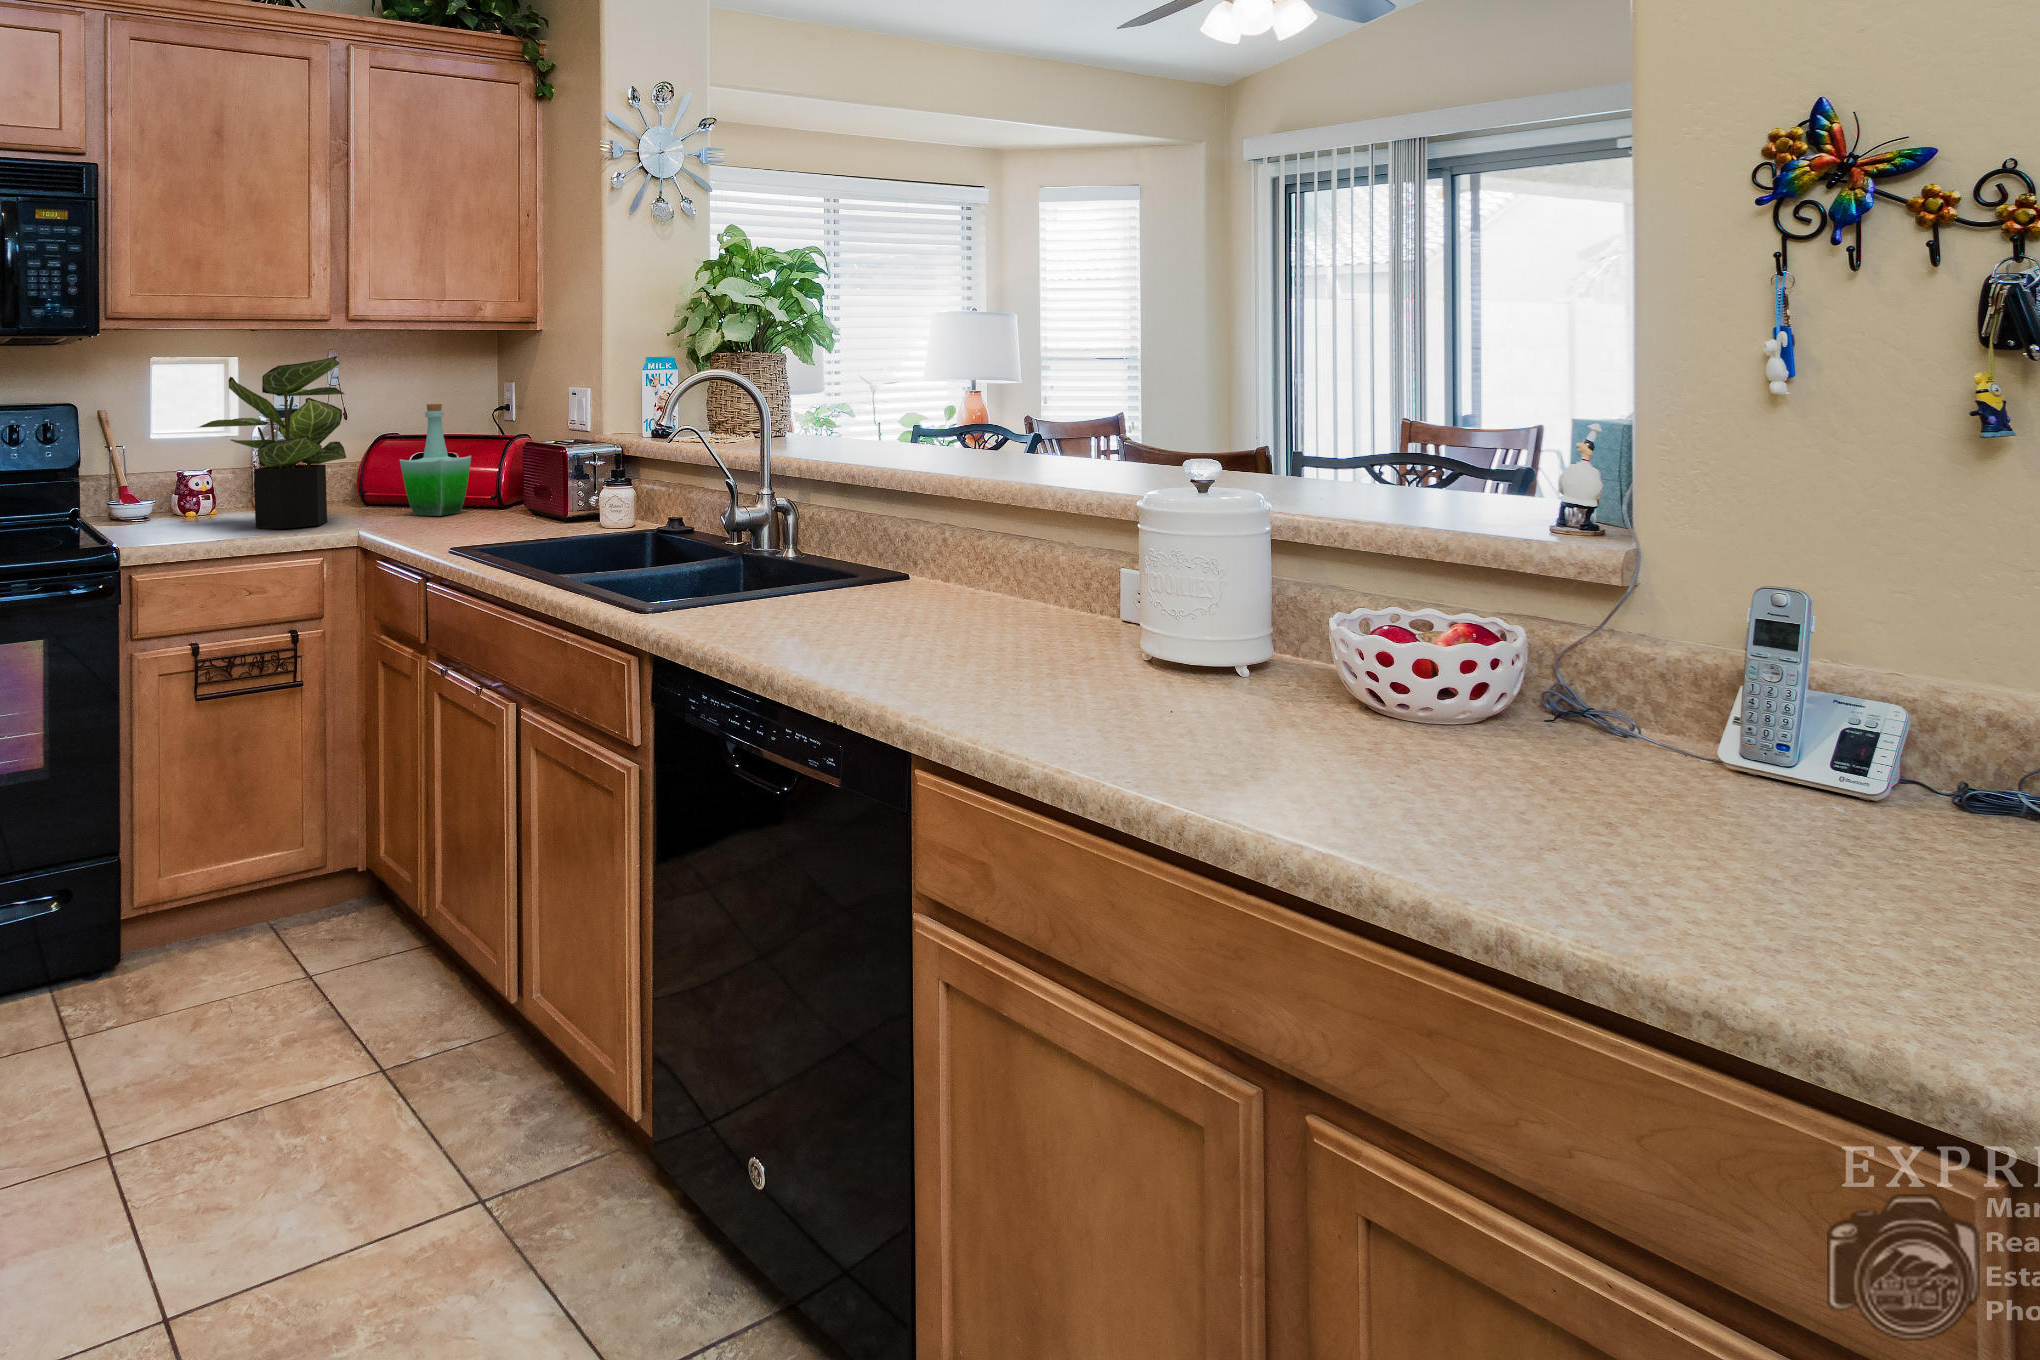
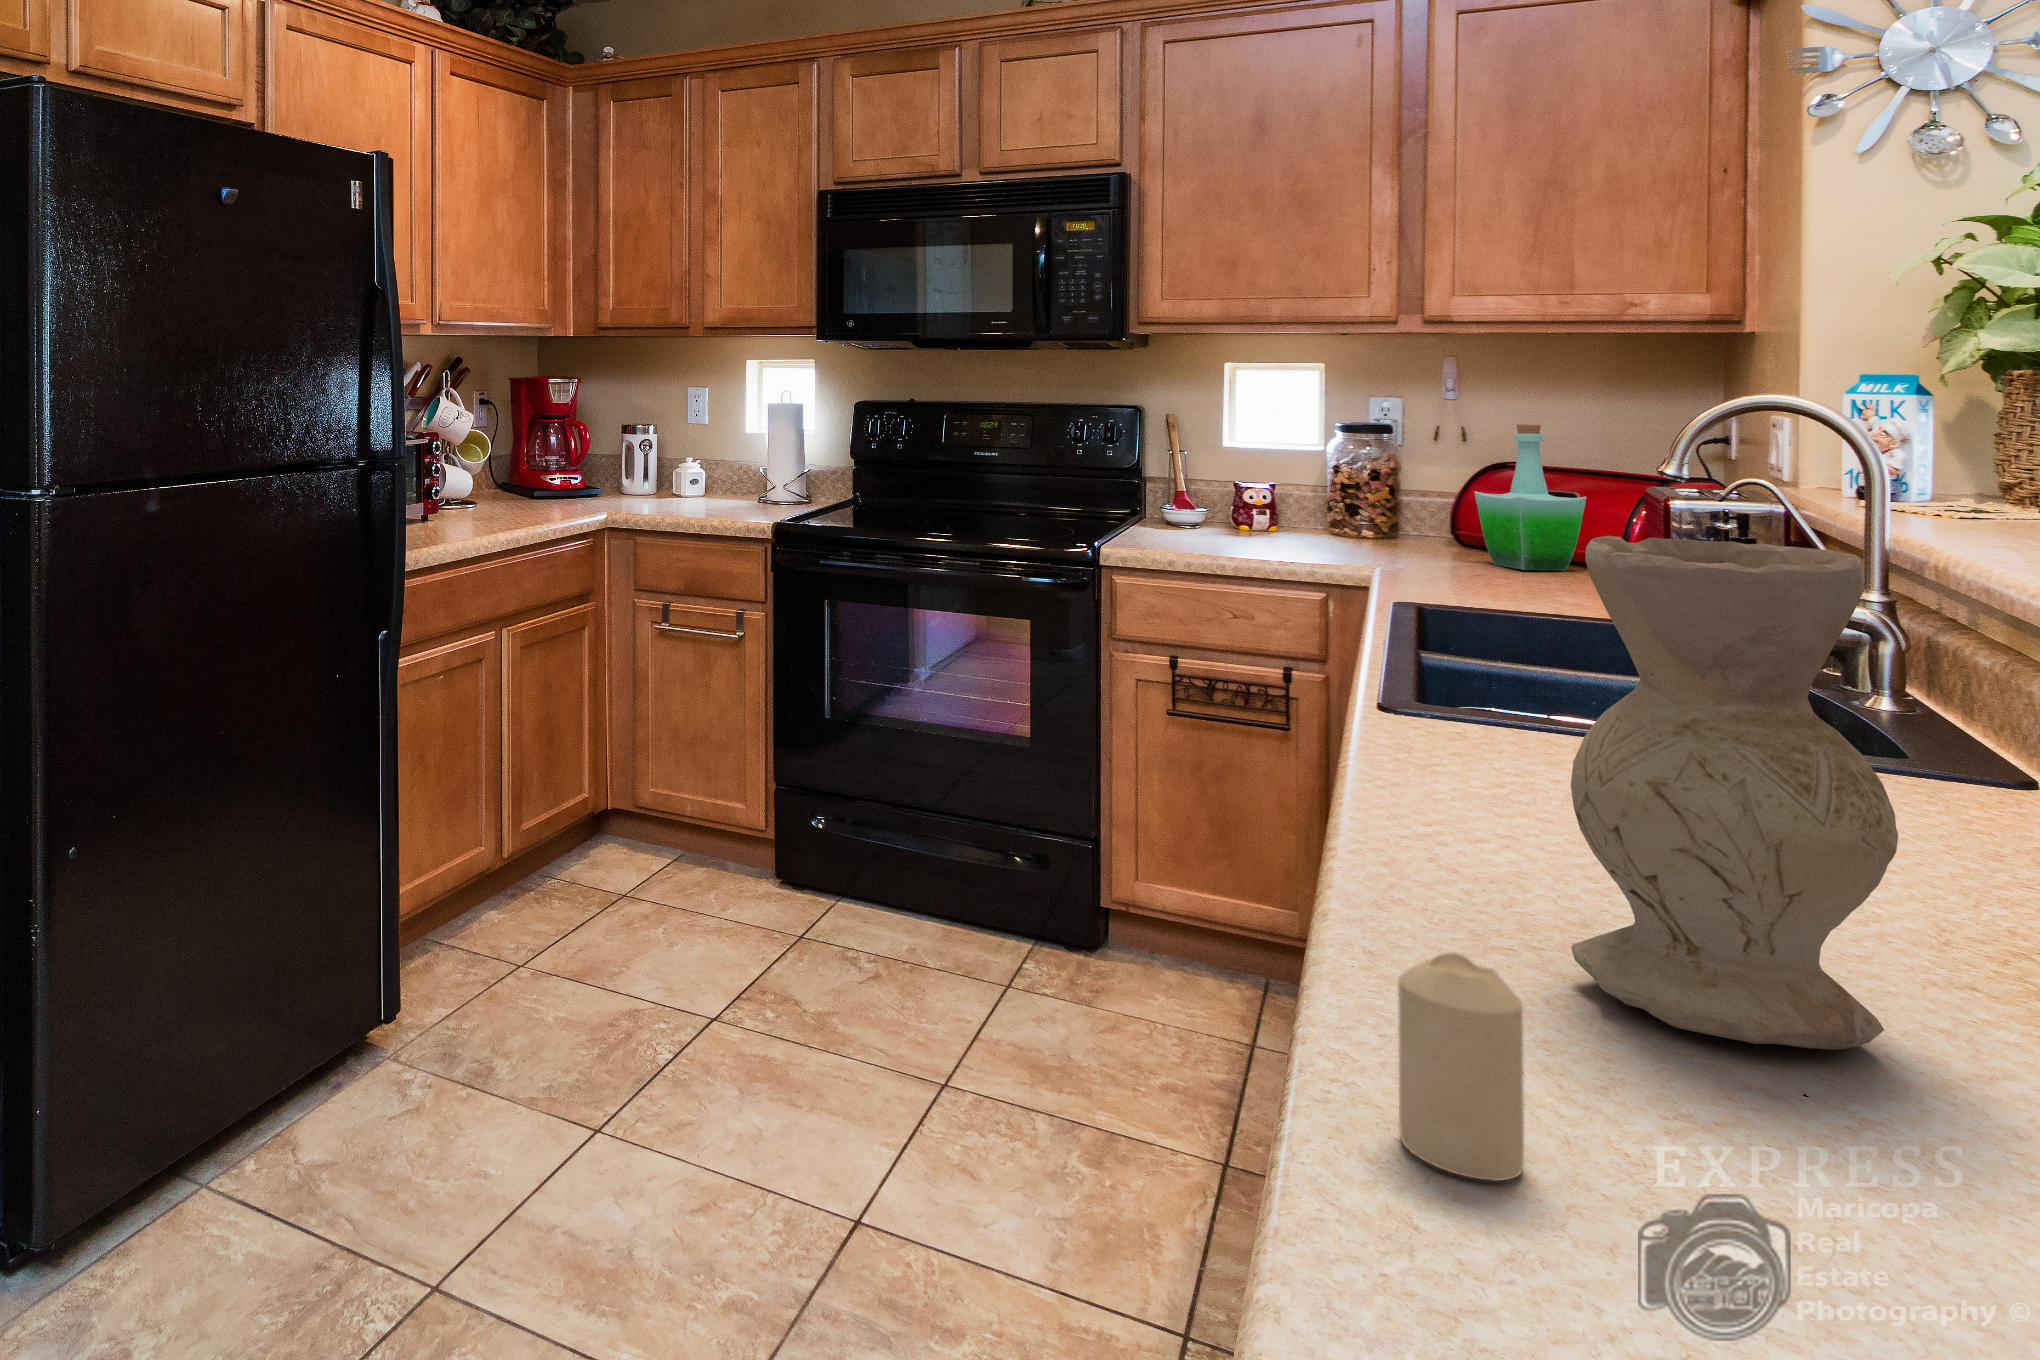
potted plant: present [200,356,346,529] -> none [1225,361,1404,557]
vase: none [1012,438,1174,711] -> present [1571,536,1898,1050]
candle: none [1198,679,1267,801] -> present [1398,953,1524,1181]

